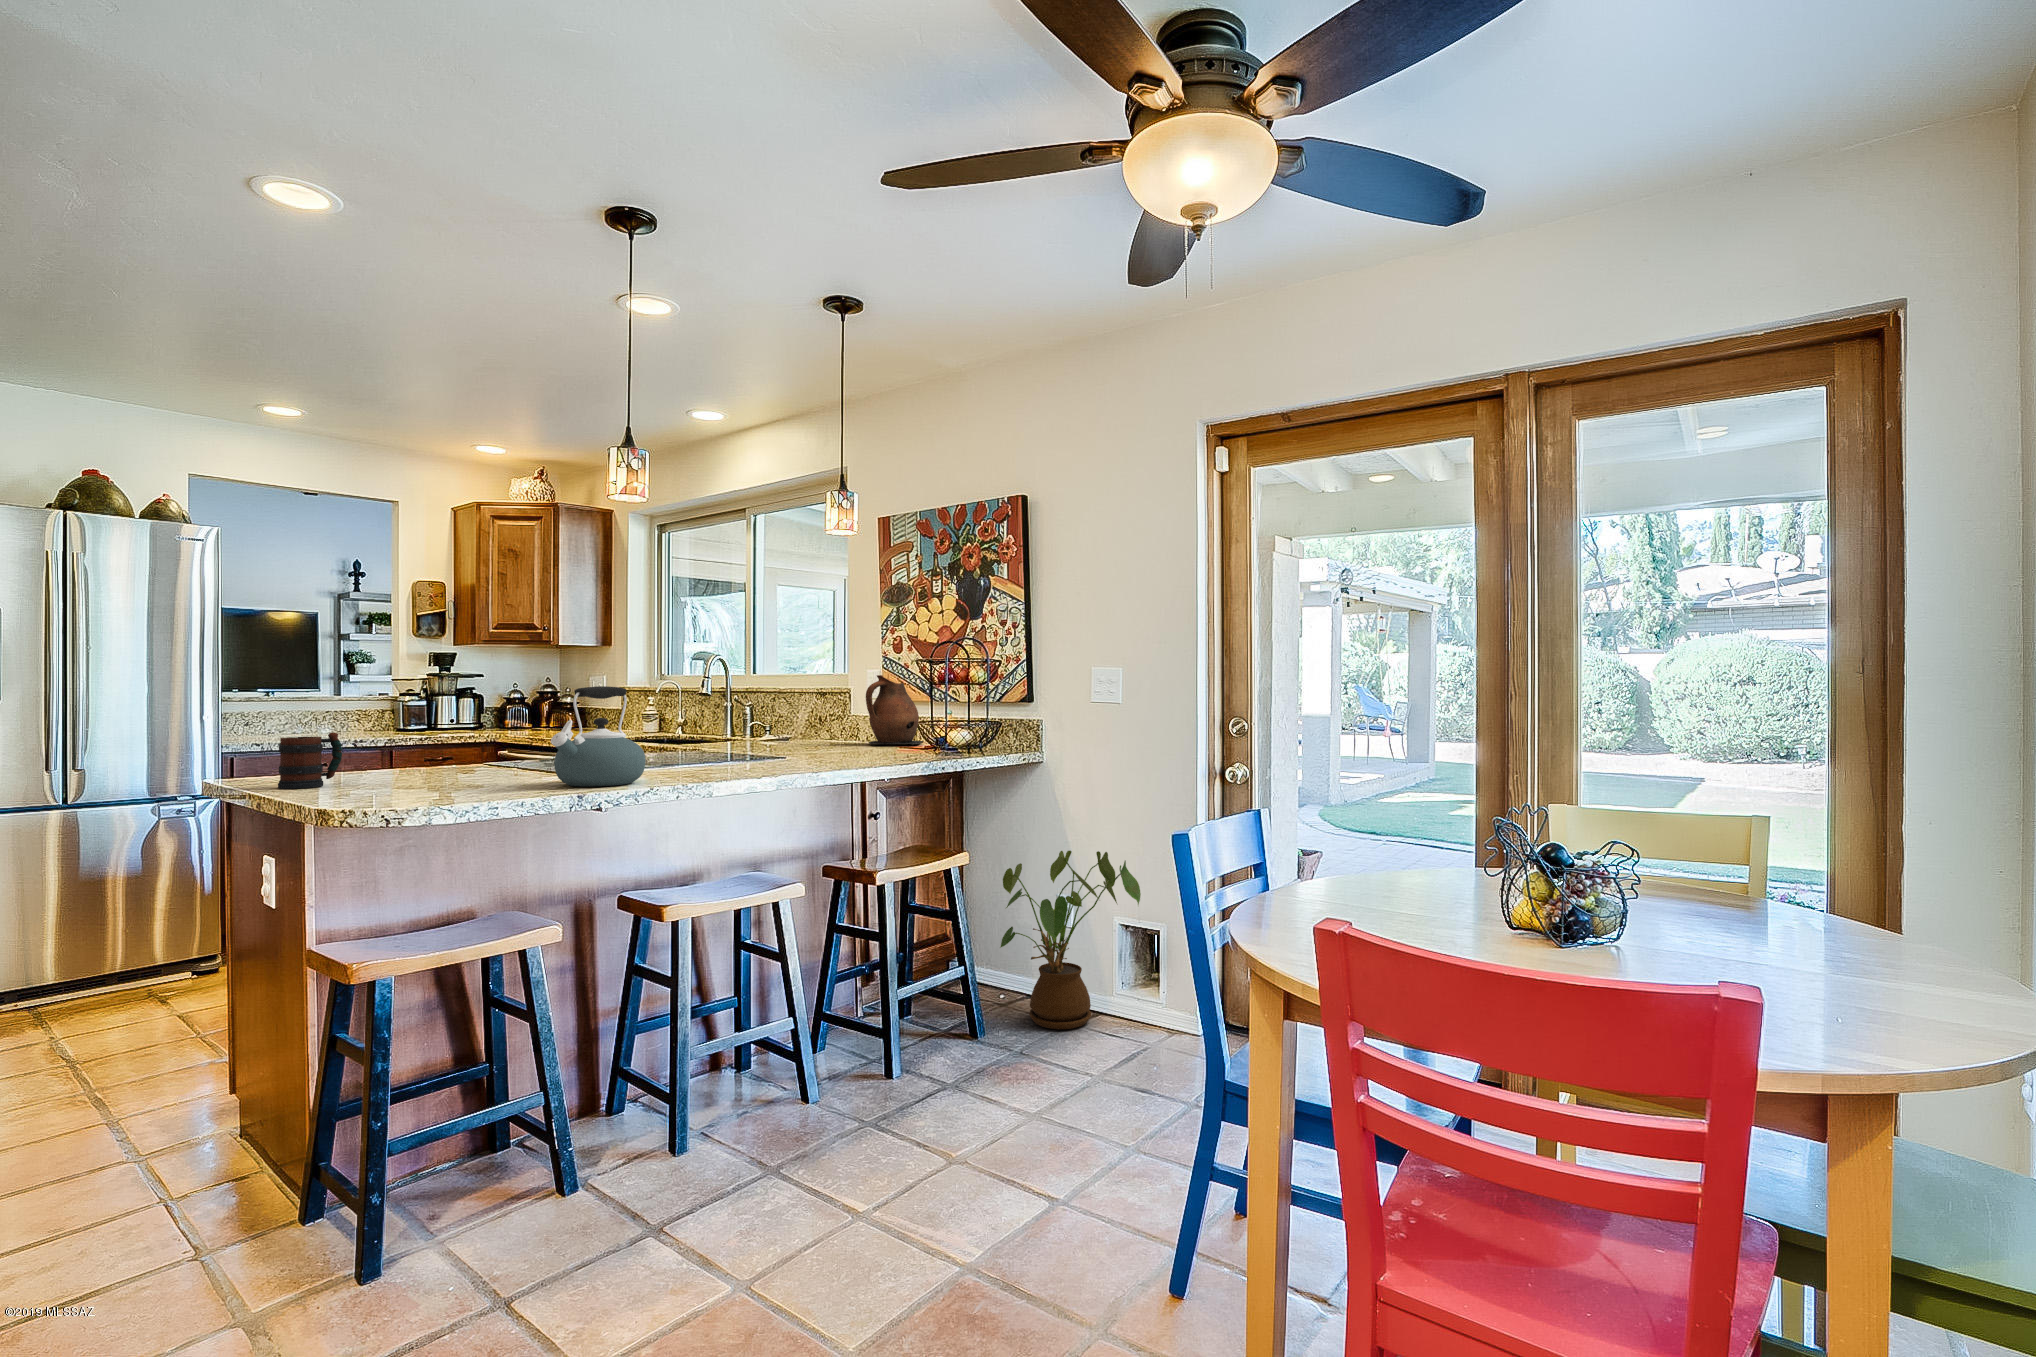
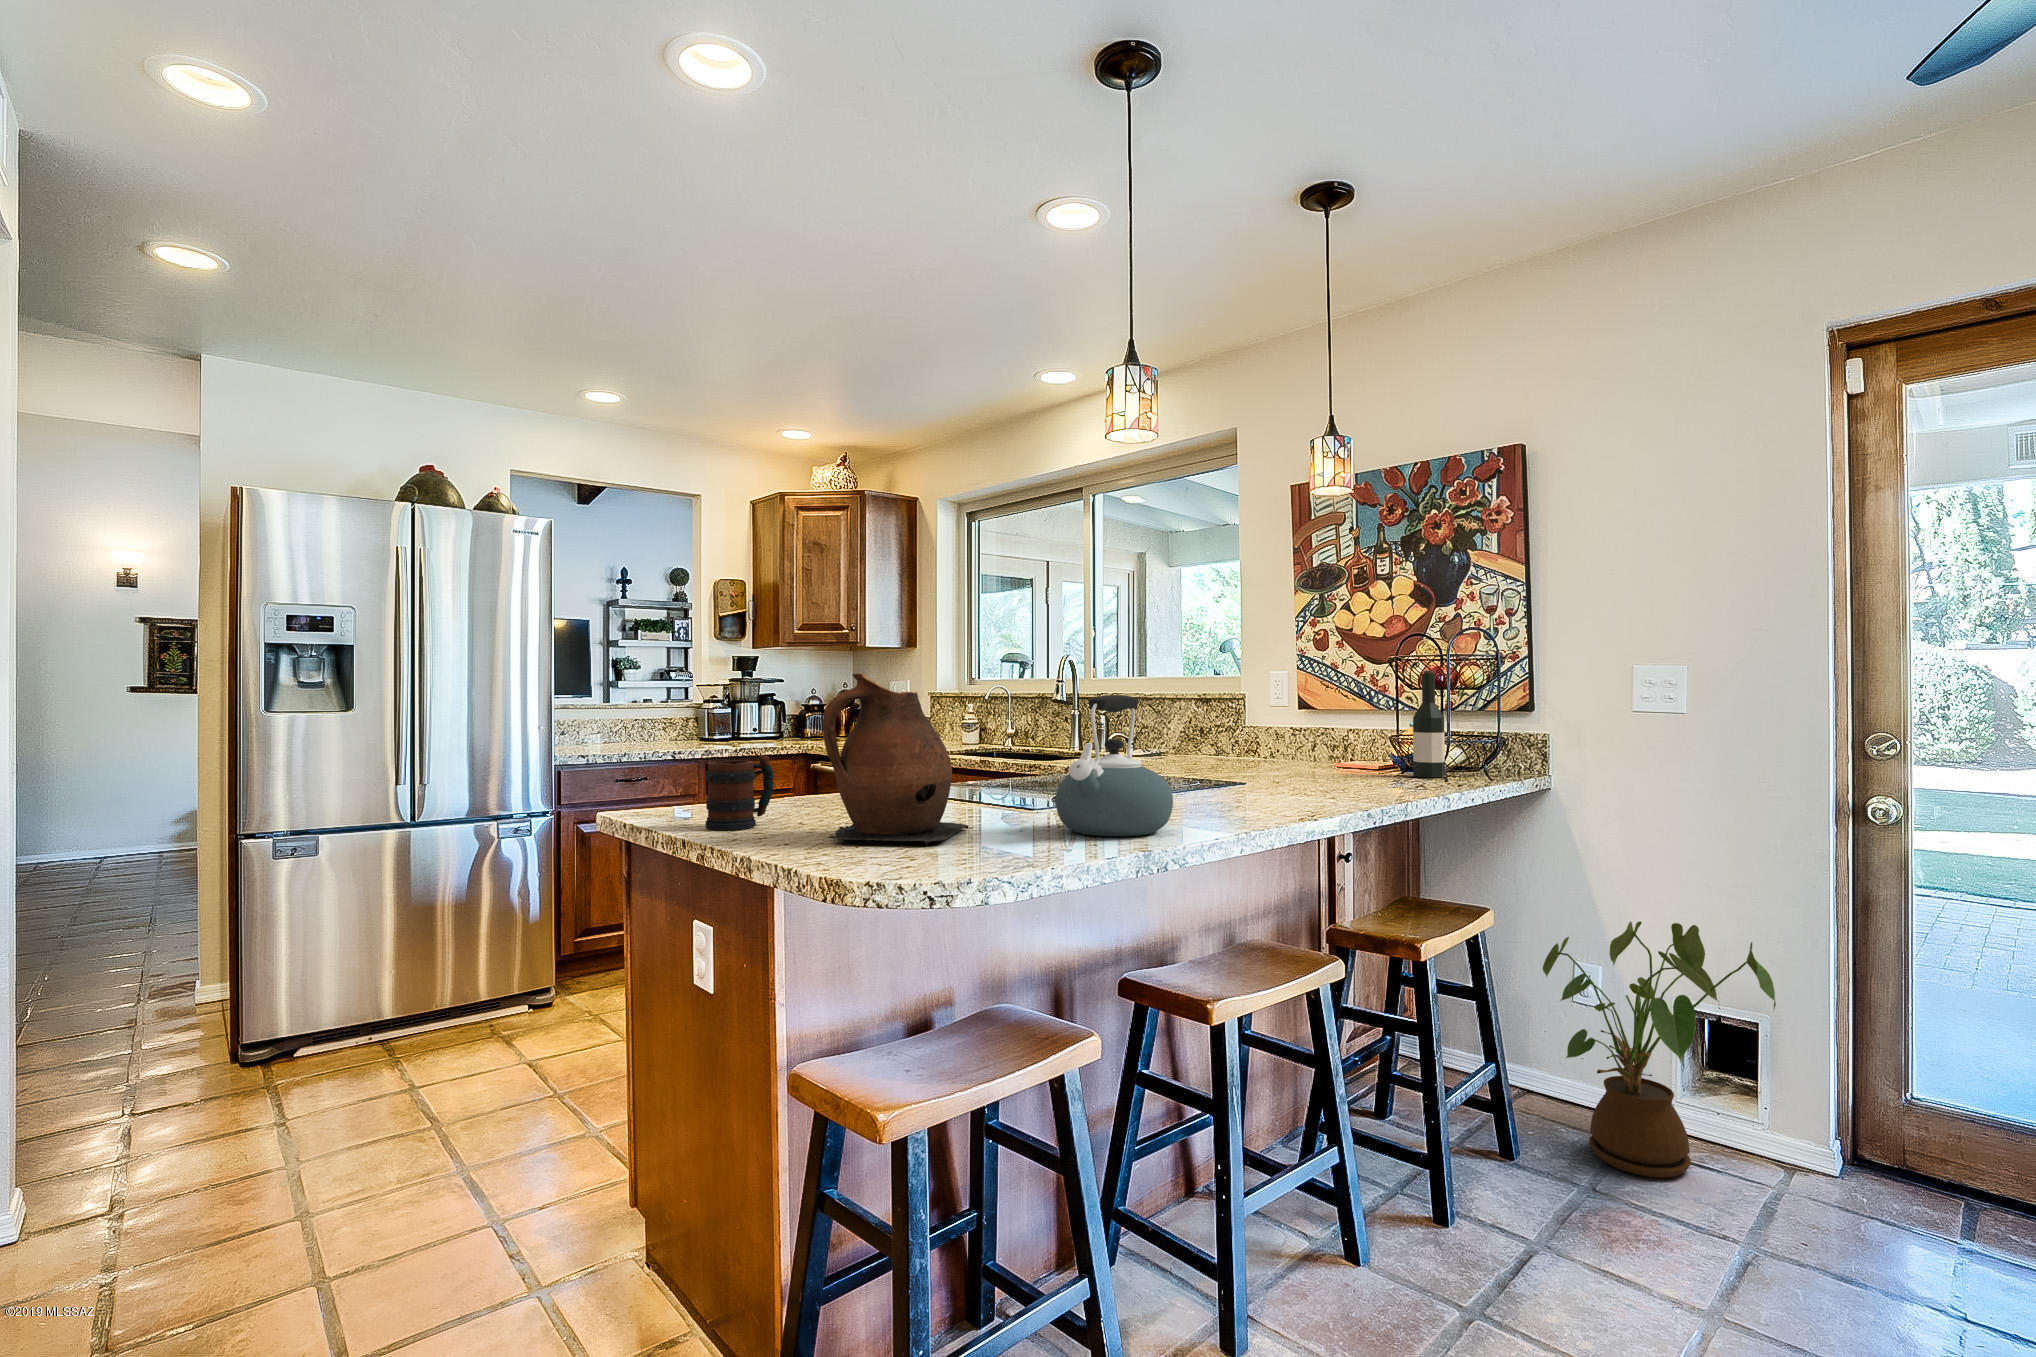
wine bottle: none [942,669,964,750] -> present [1413,670,1445,778]
ceramic pitcher: present [866,675,923,745] -> present [822,673,968,845]

